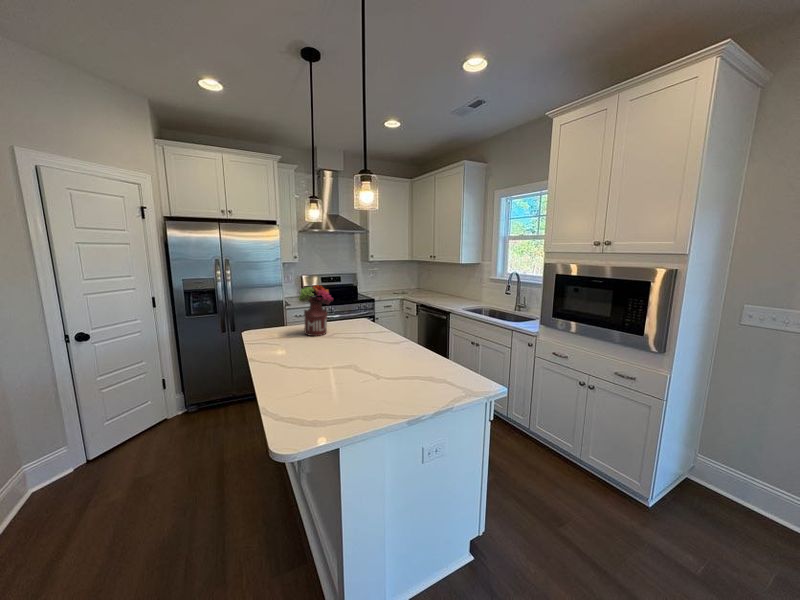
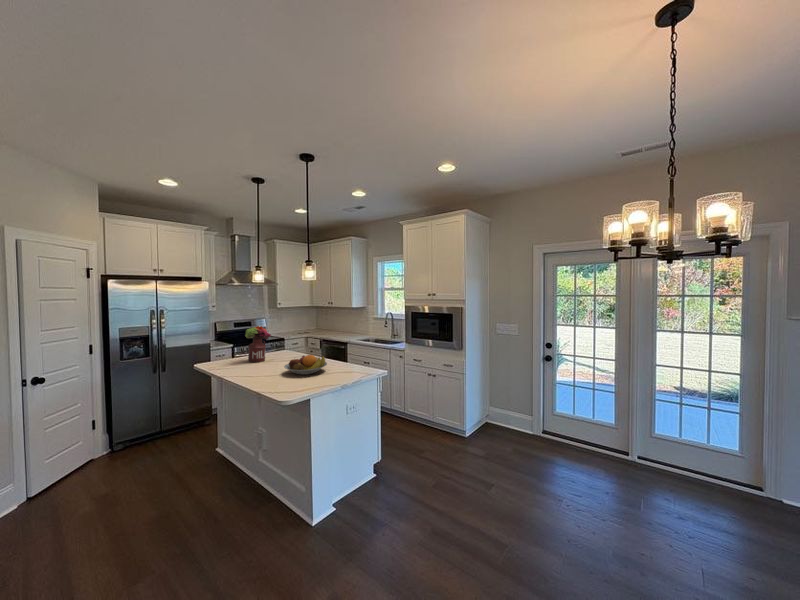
fruit bowl: none [330,337,399,373] -> present [284,355,327,375]

